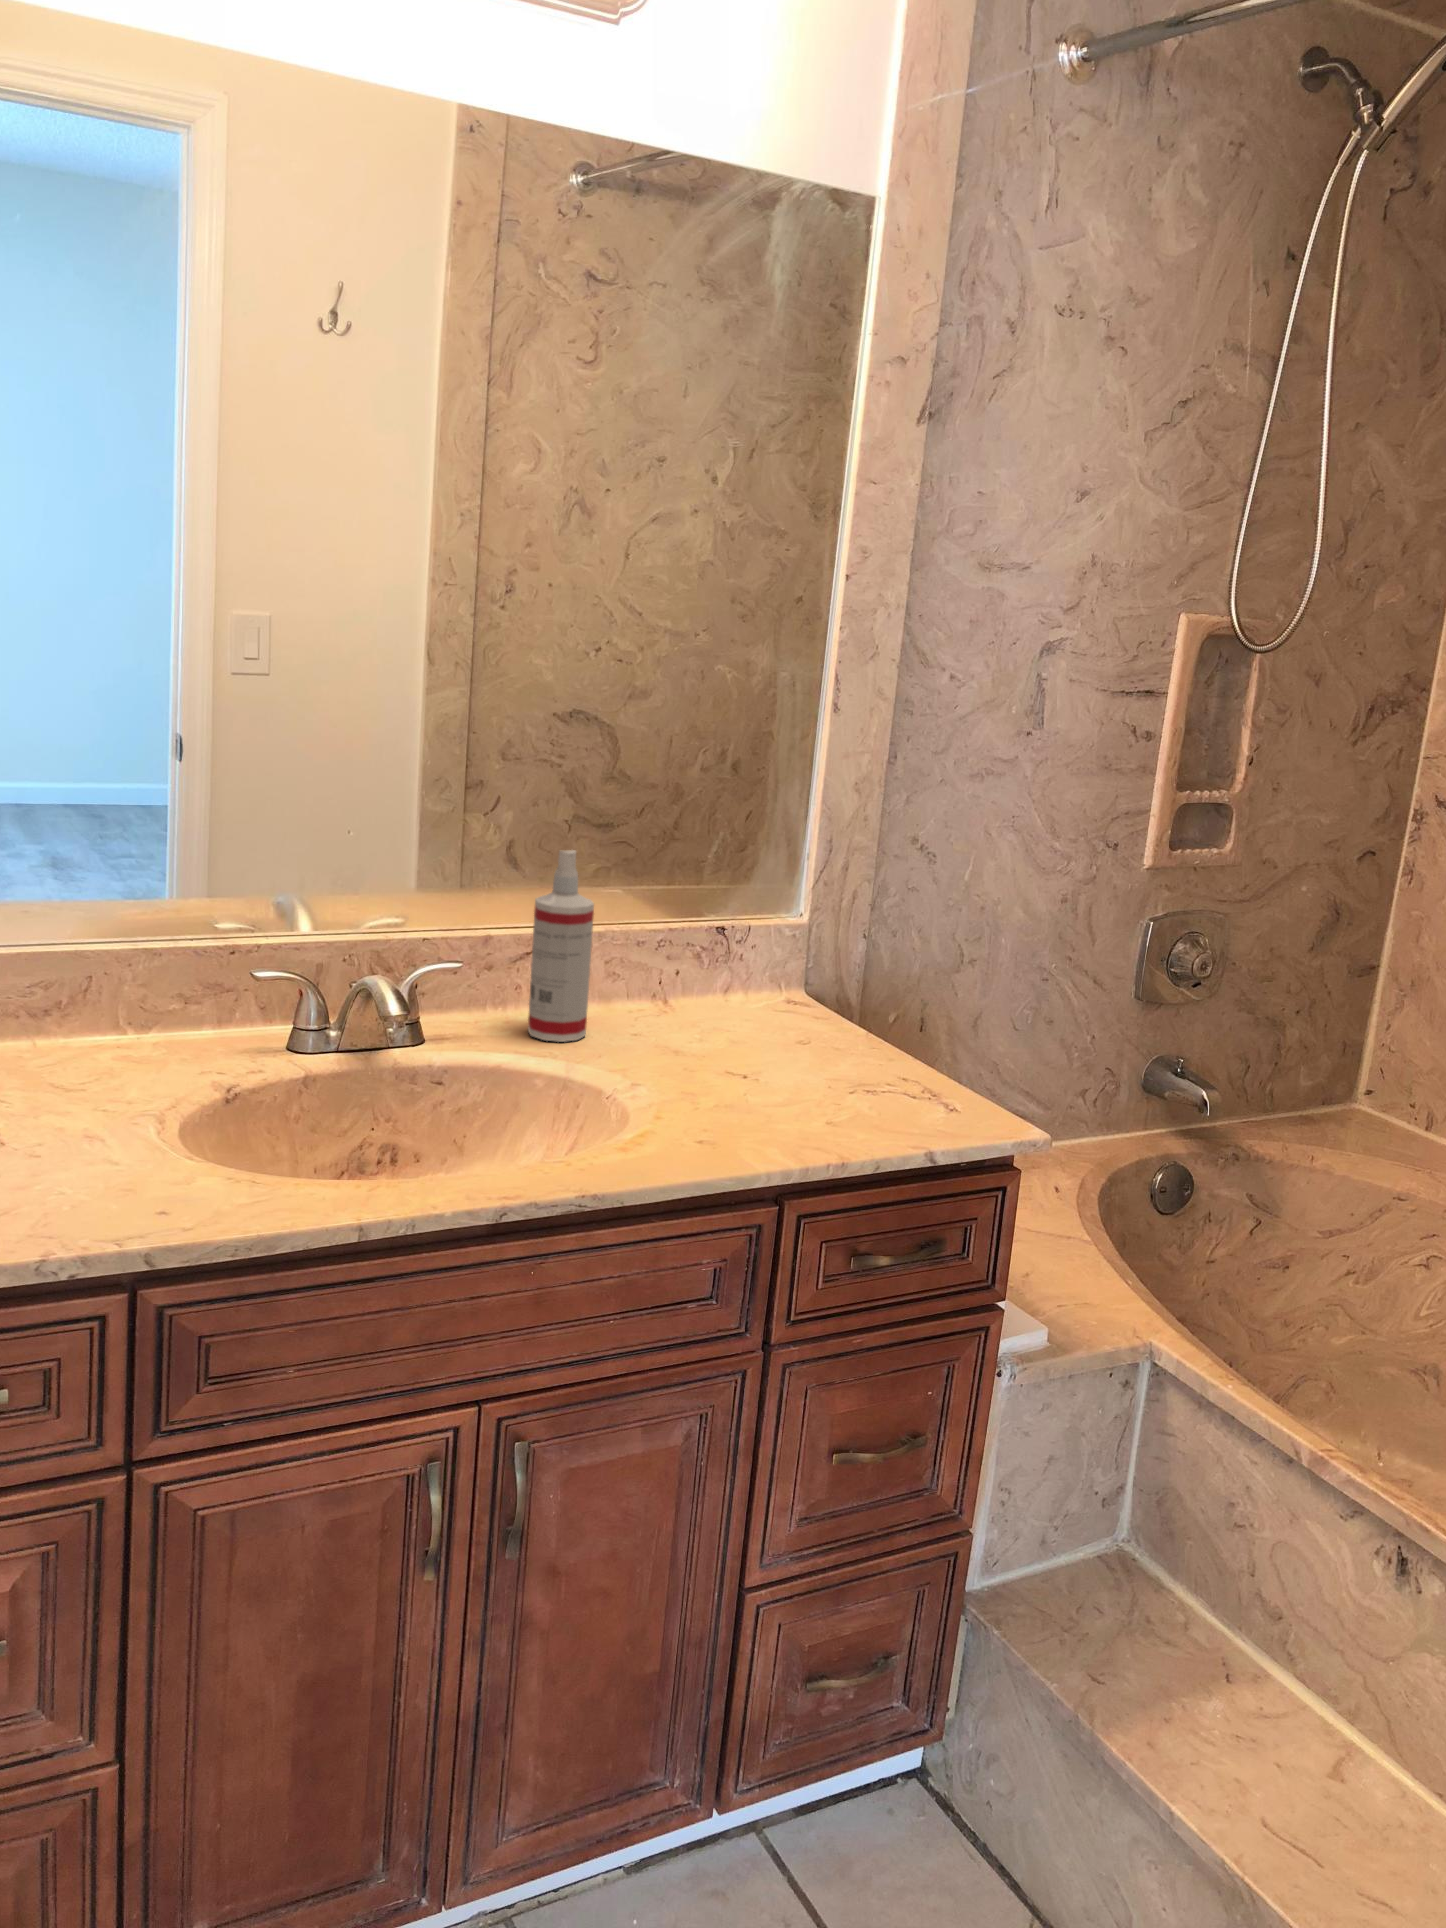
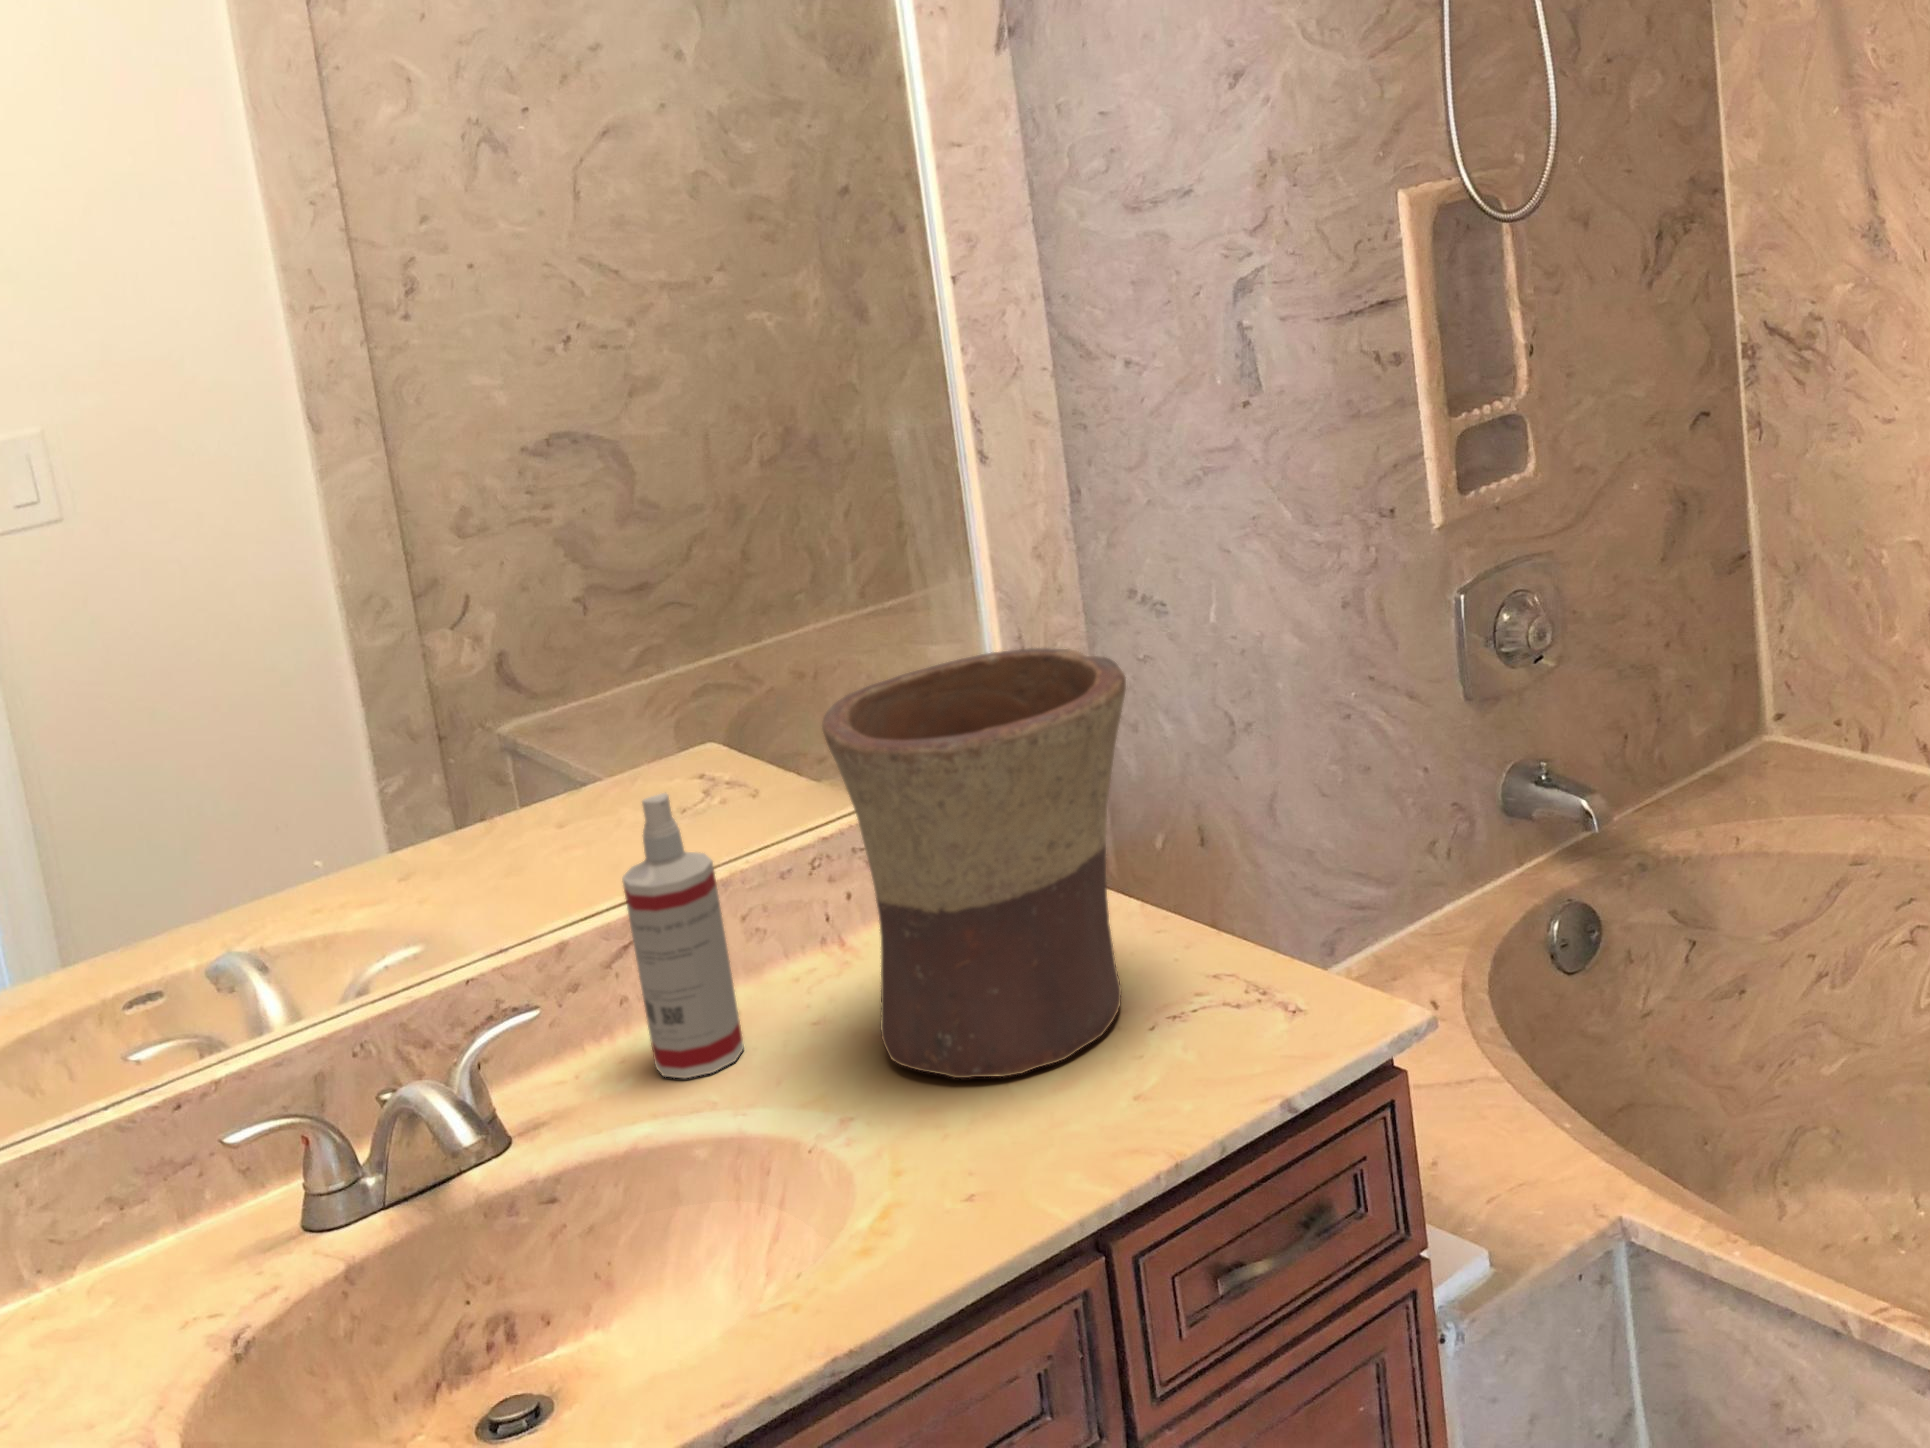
flower pot: none [673,815,894,1090] -> present [822,648,1126,1078]

